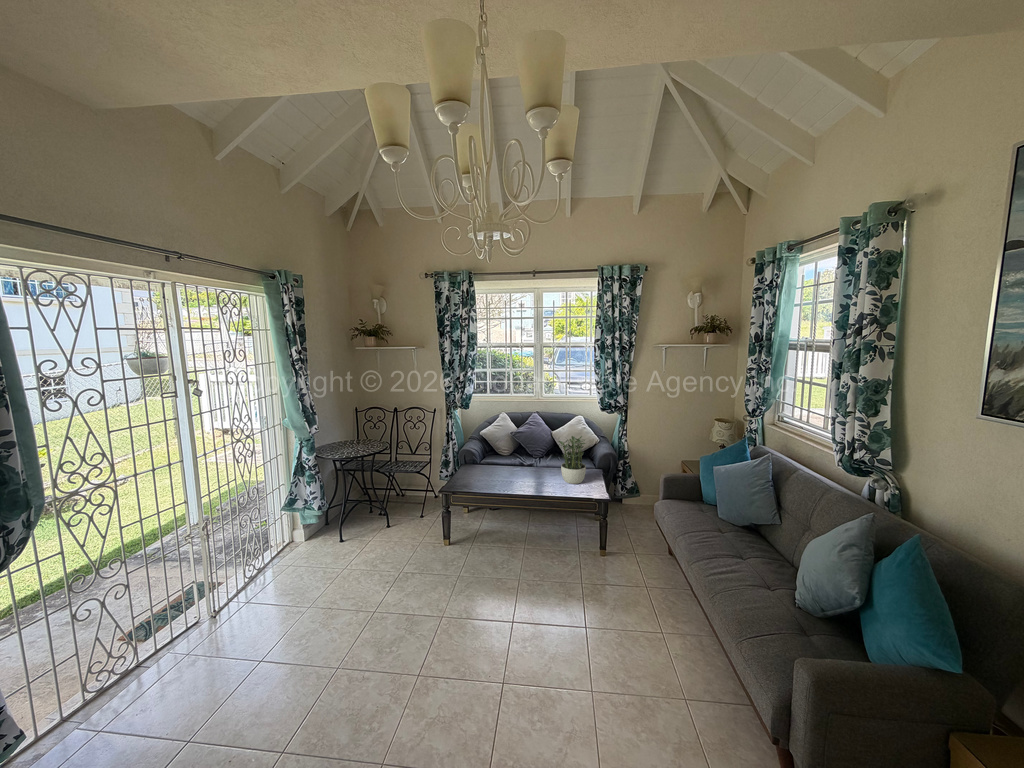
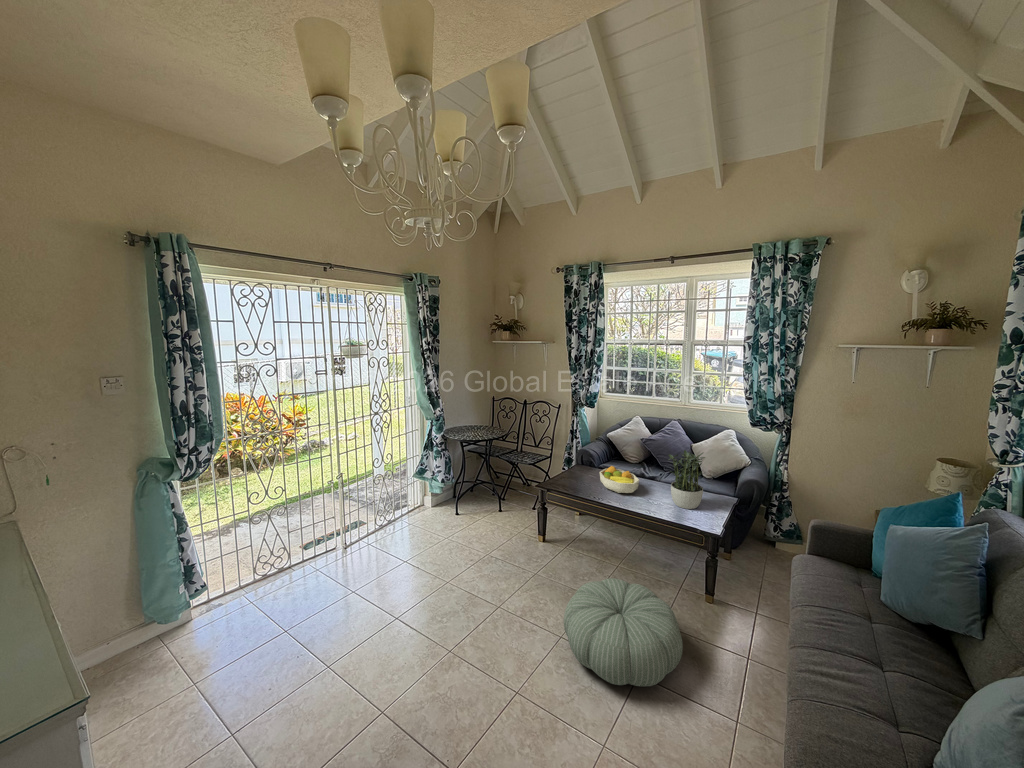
fruit bowl: none [498,459,534,482] -> present [600,466,639,493]
pouf: none [513,553,610,637] -> present [564,578,683,687]

